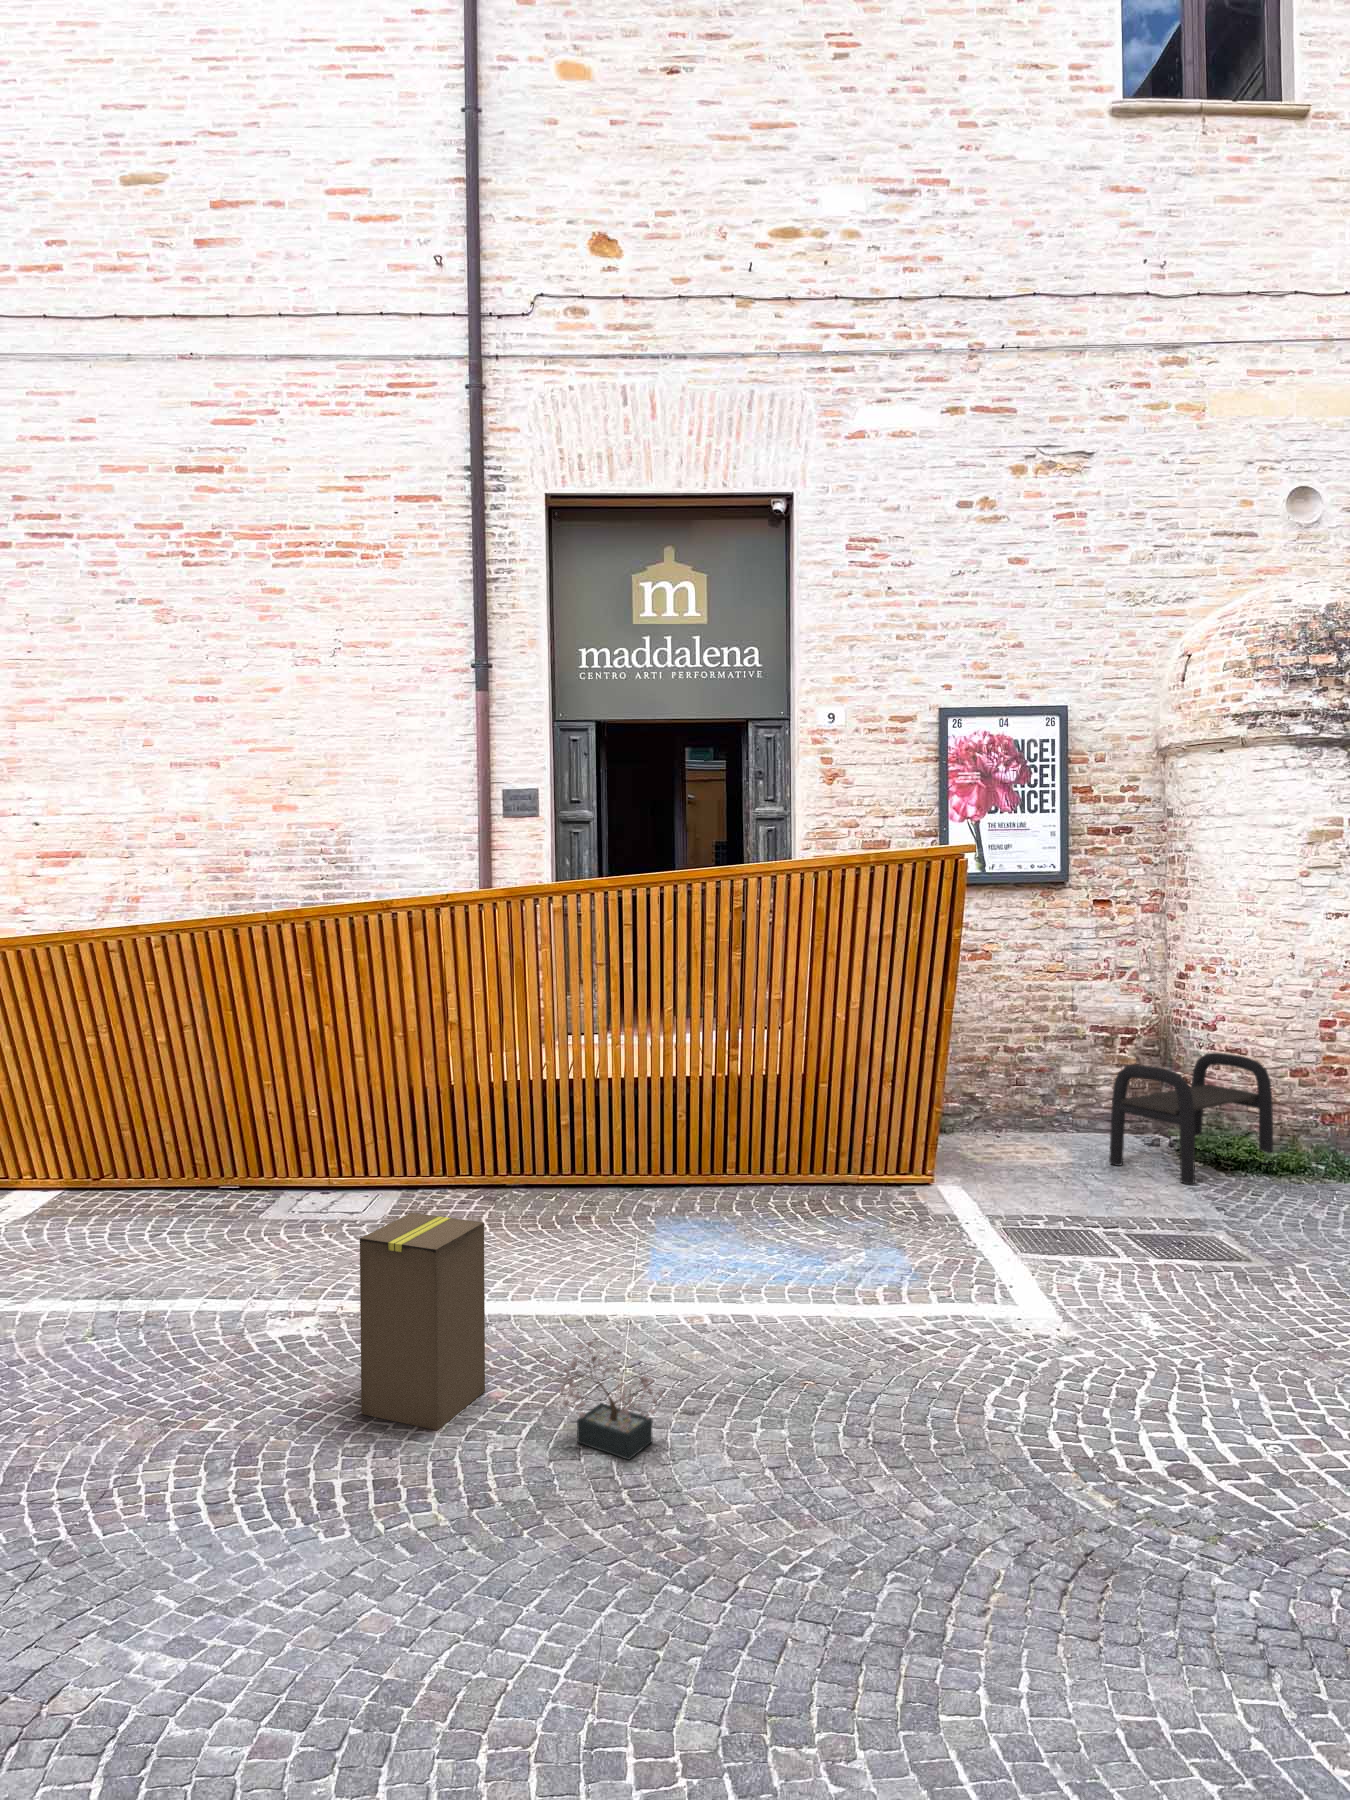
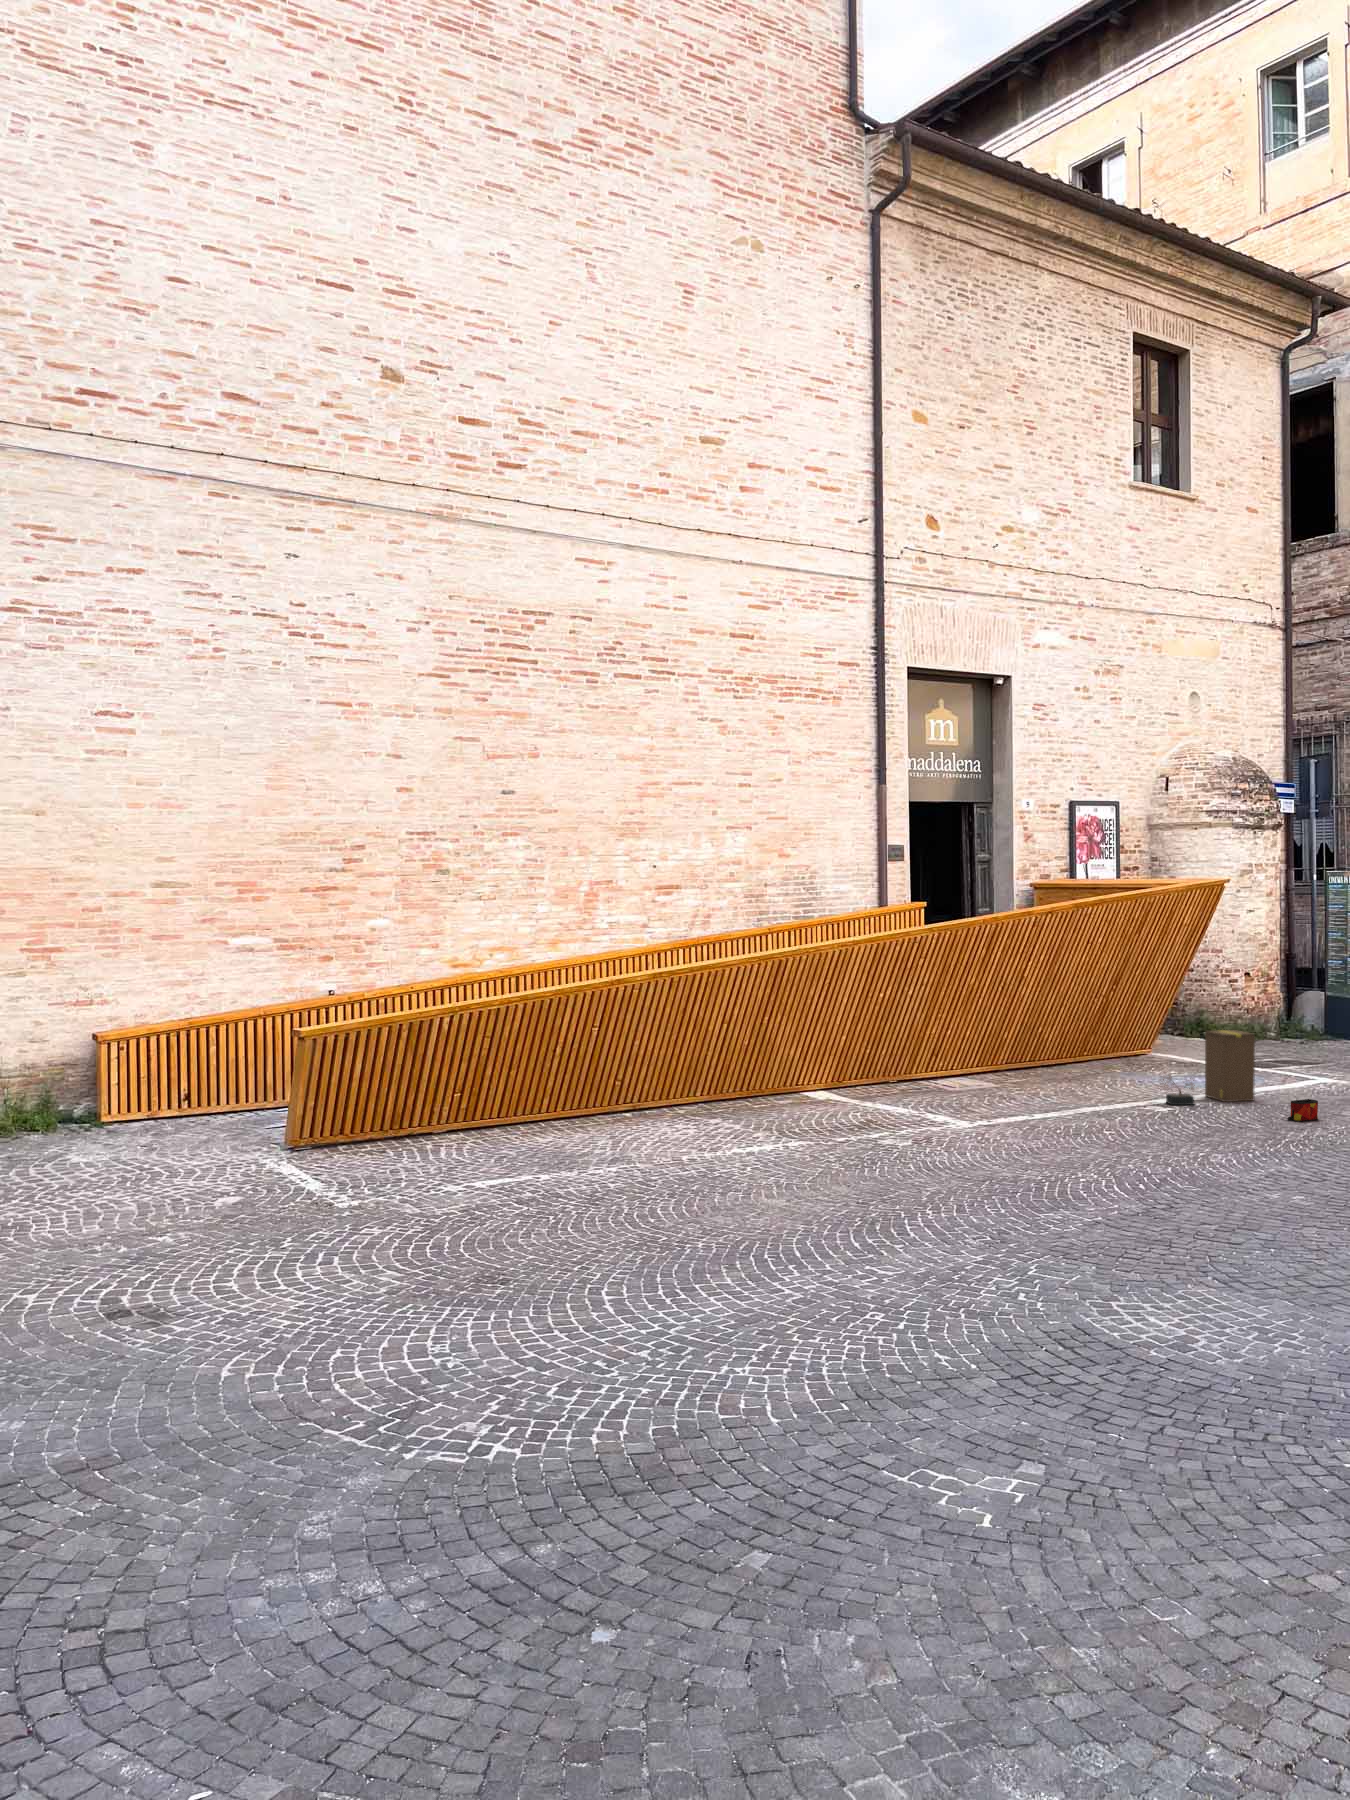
bench: present [1109,1053,1273,1184] -> none [1180,981,1232,1040]
decorative plant: present [557,1338,665,1460] -> present [1159,1071,1195,1105]
bag: none [109,1513,220,1605] -> present [1288,1099,1318,1121]

